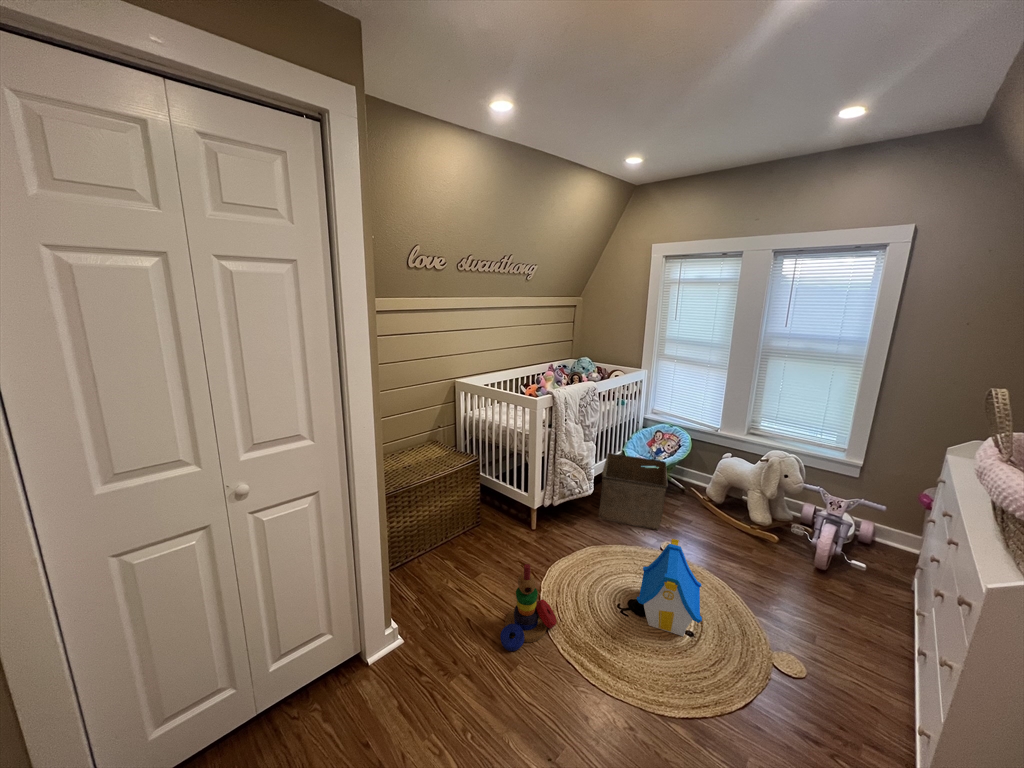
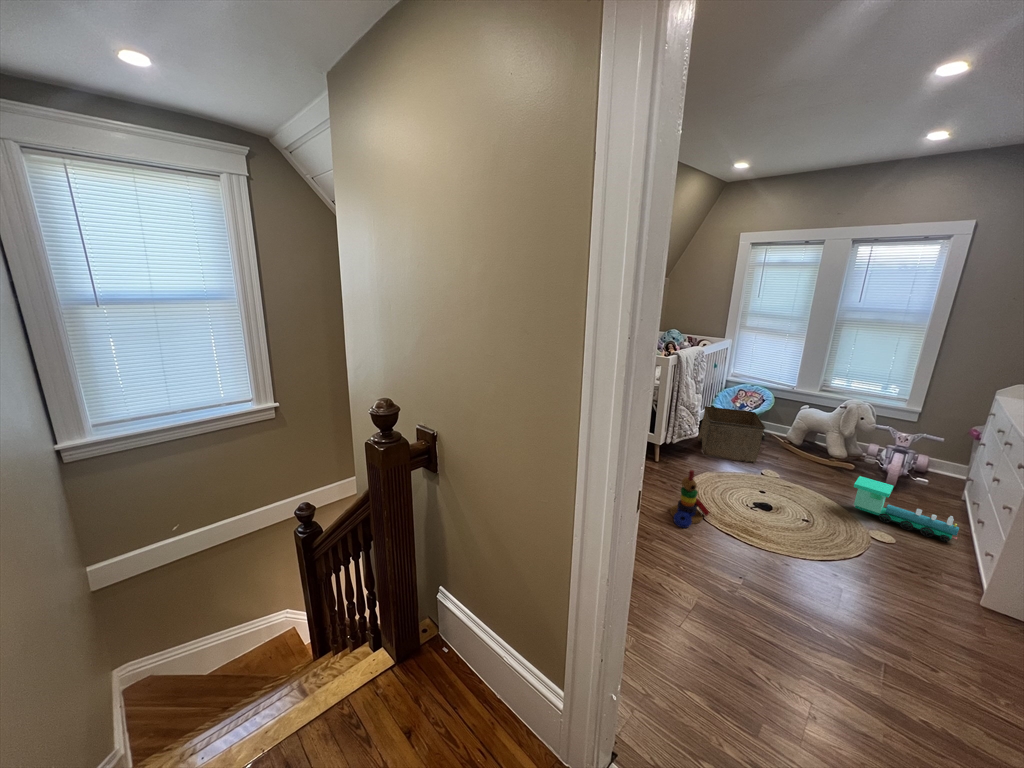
toy house: present [637,539,702,636] -> none [761,459,819,522]
toy train: none [757,564,894,675] -> present [854,476,959,542]

